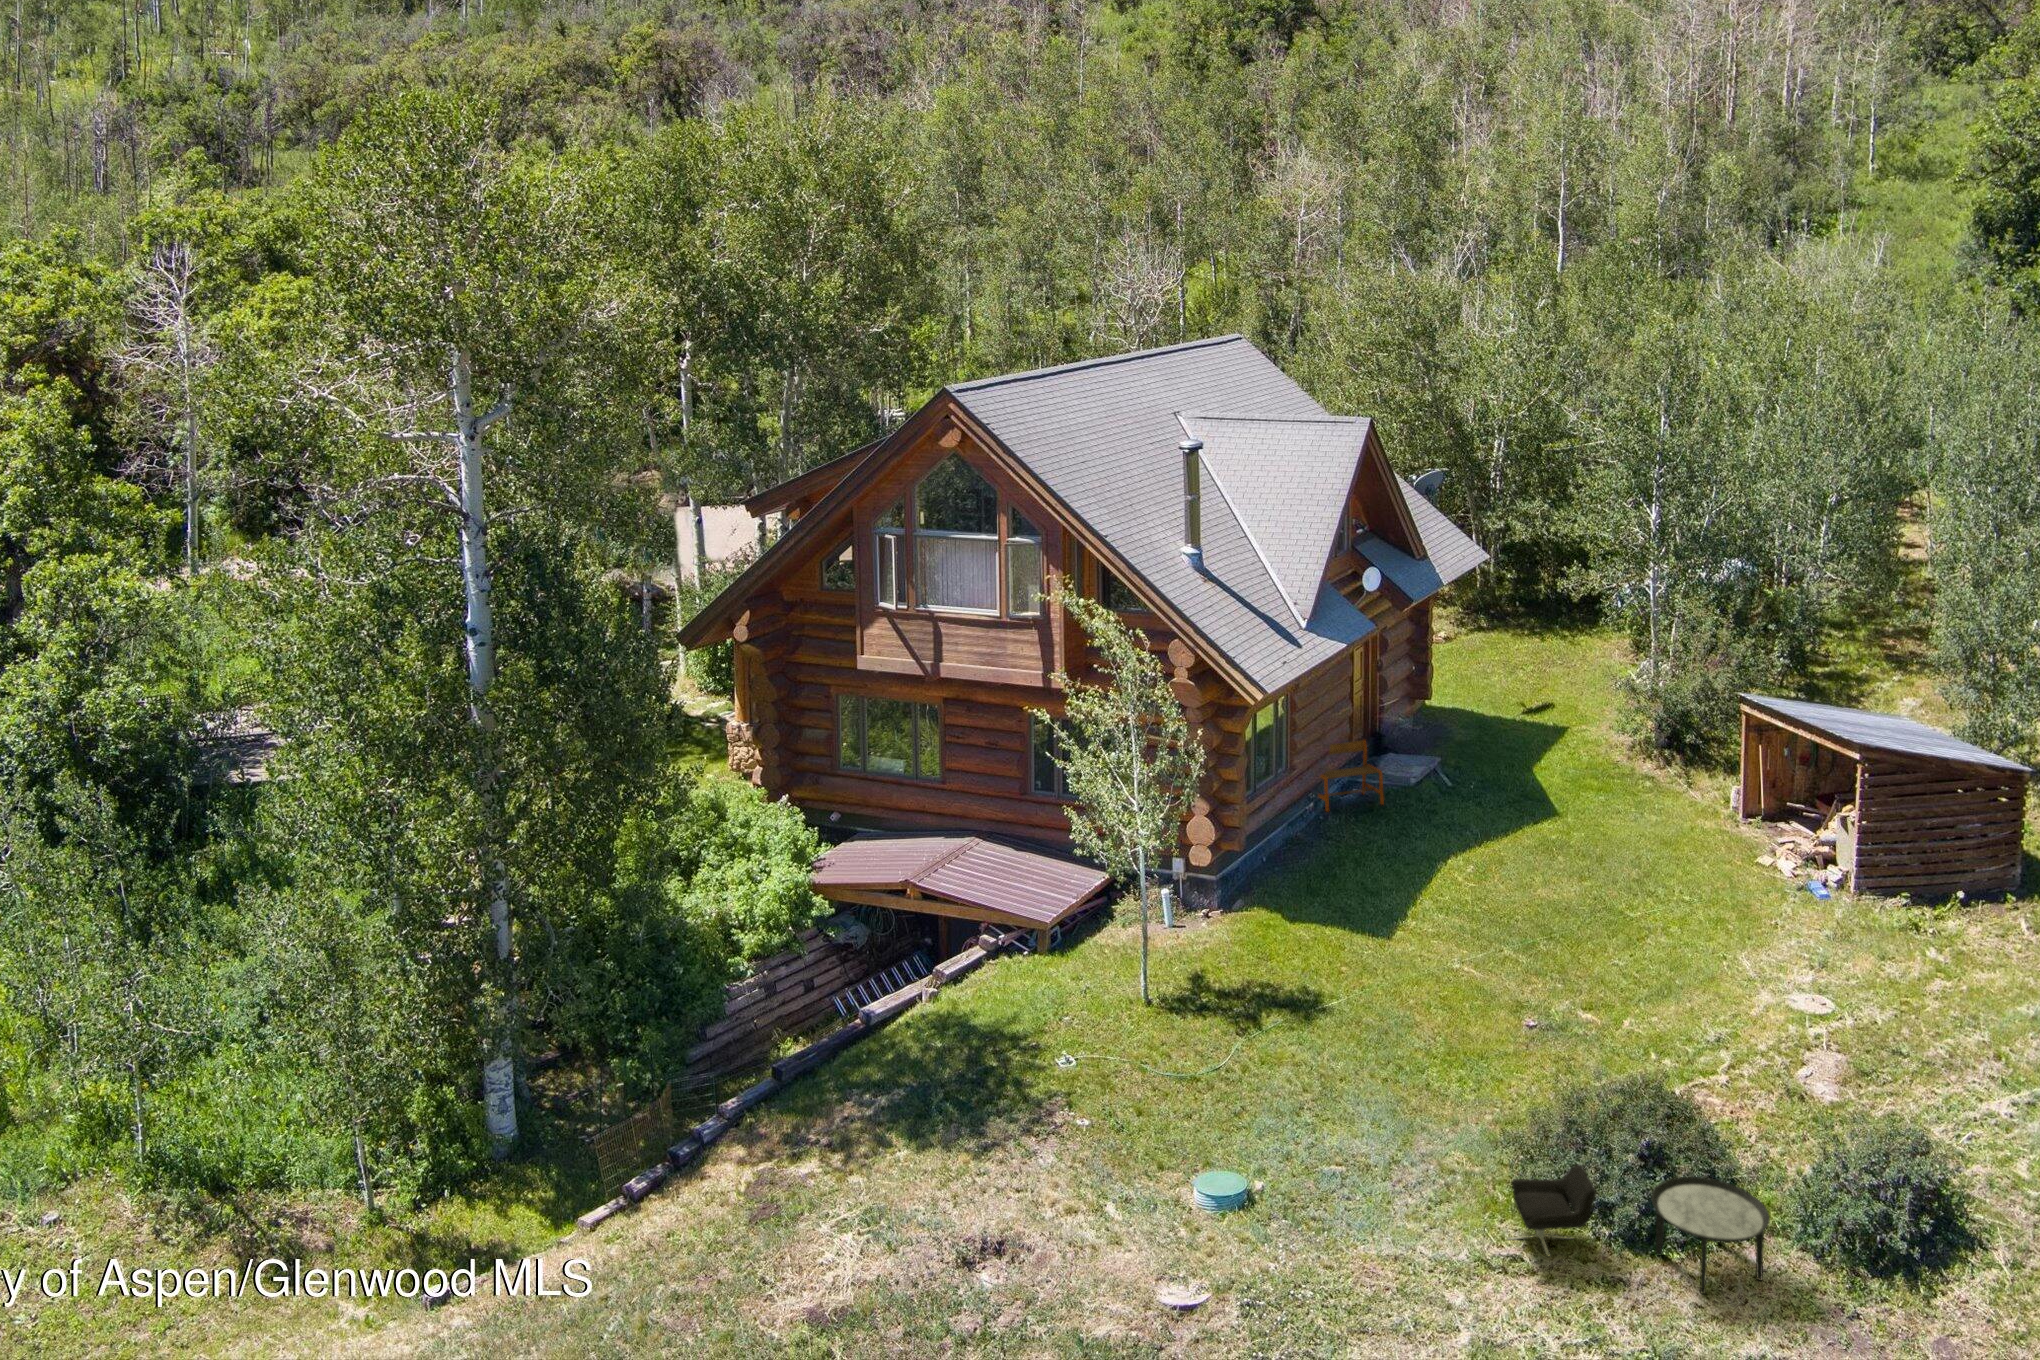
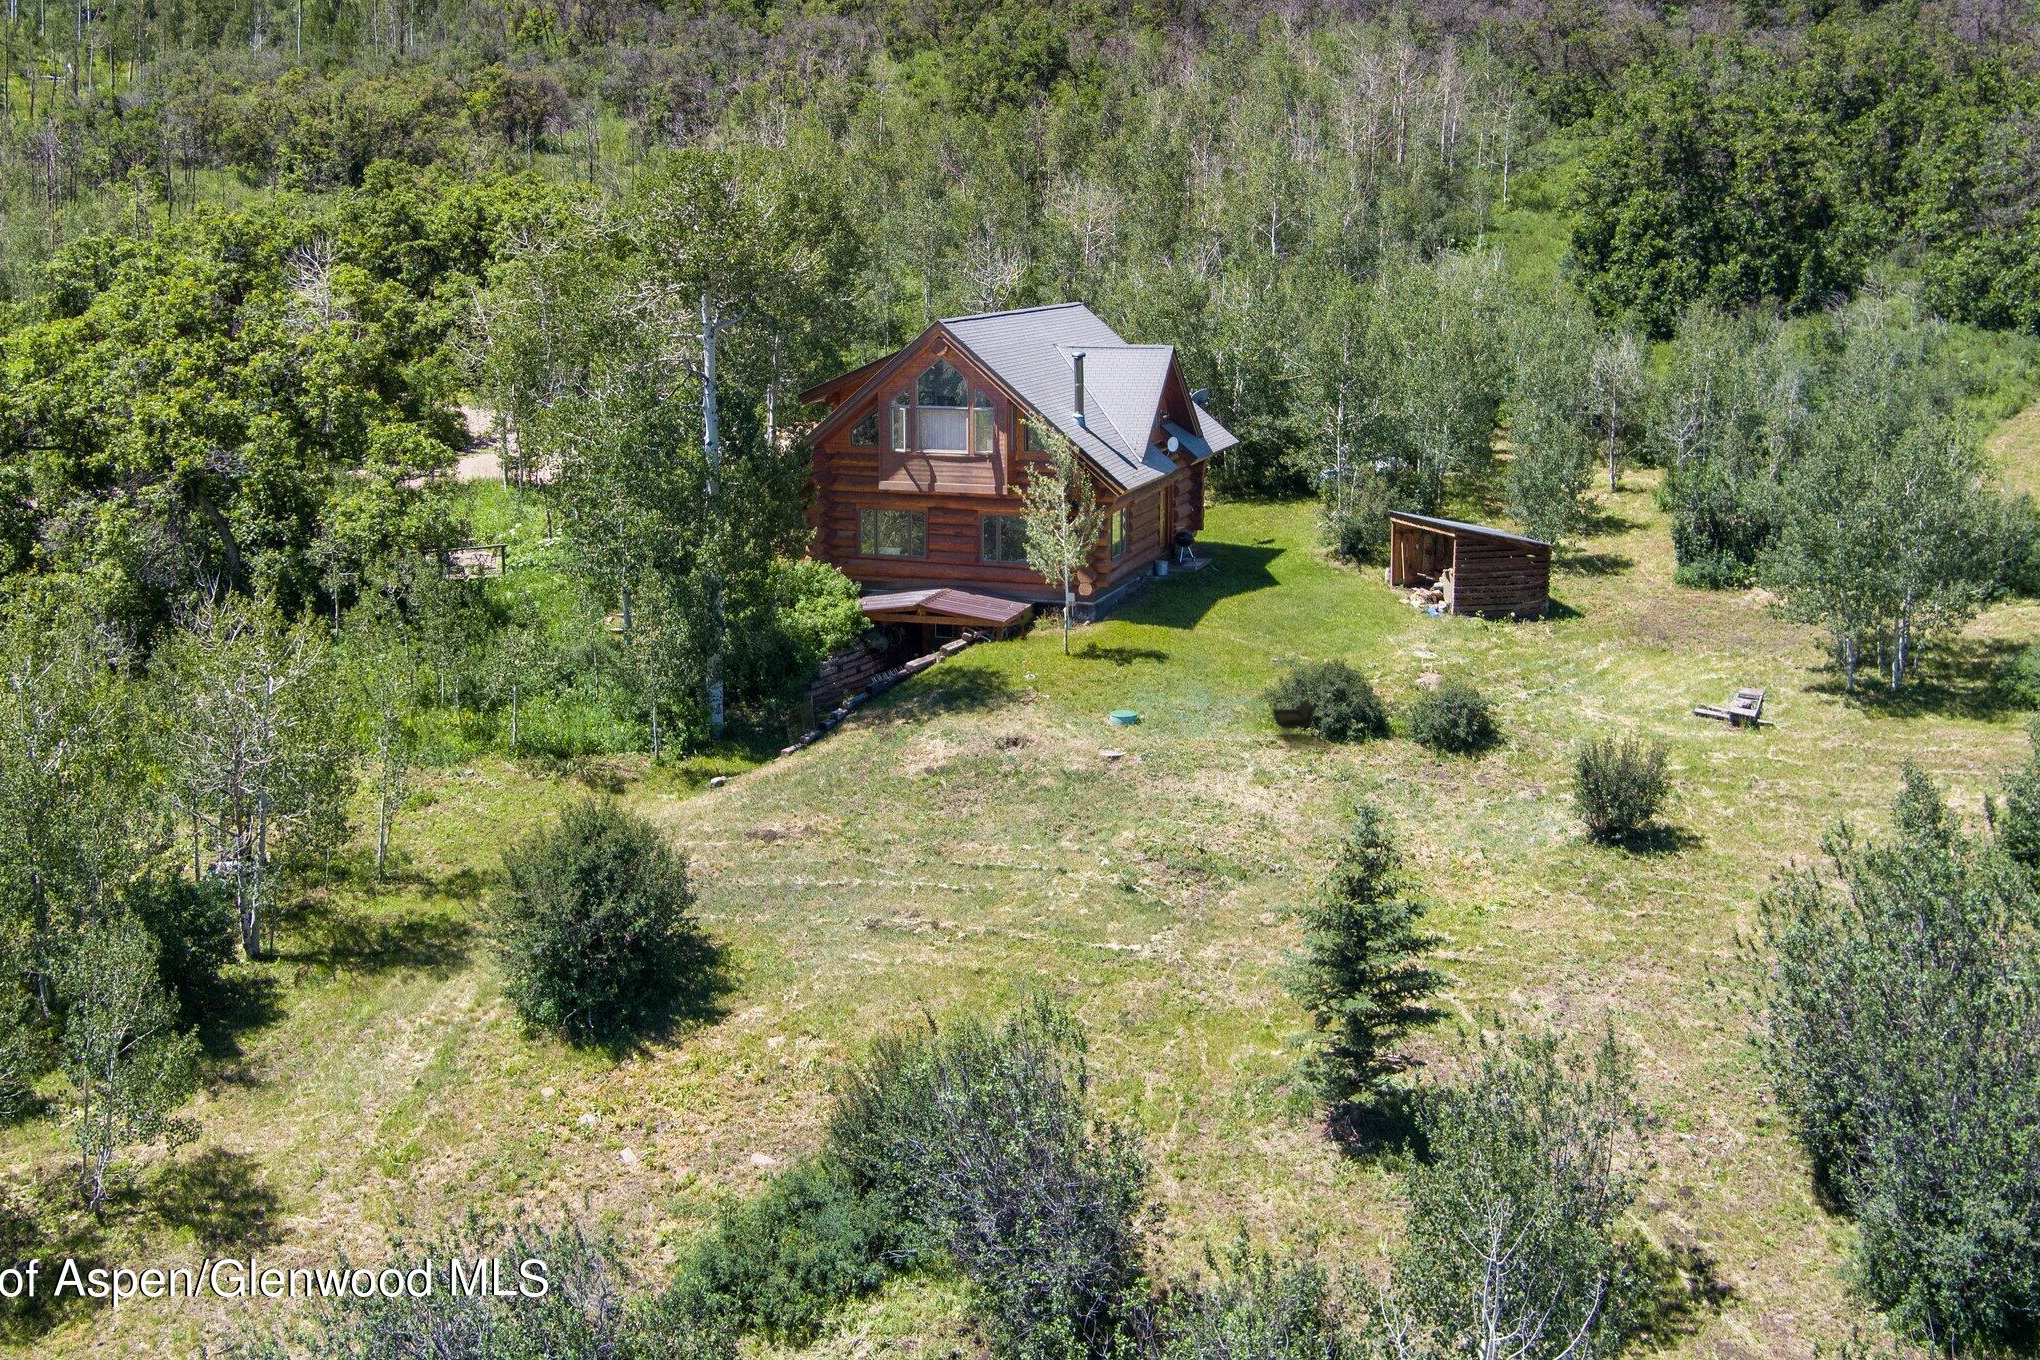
bench: present [1318,740,1384,812] -> none [1142,541,1186,583]
potted tree: none [1068,878,1106,940] -> present [1014,606,1032,639]
round table: present [1651,1177,1770,1294] -> none [1341,703,1397,749]

